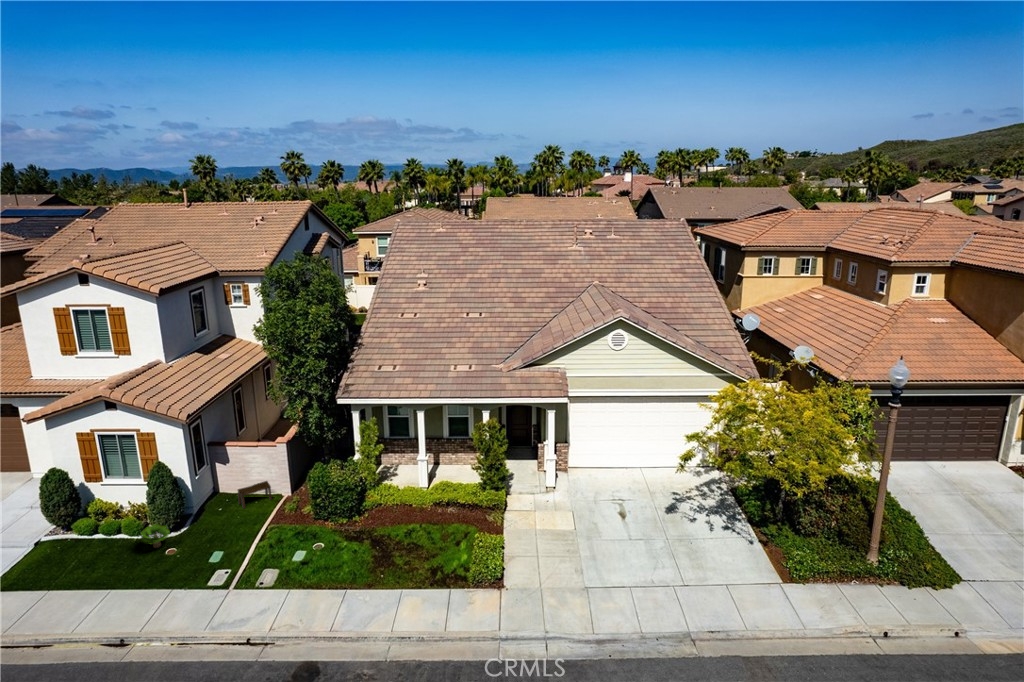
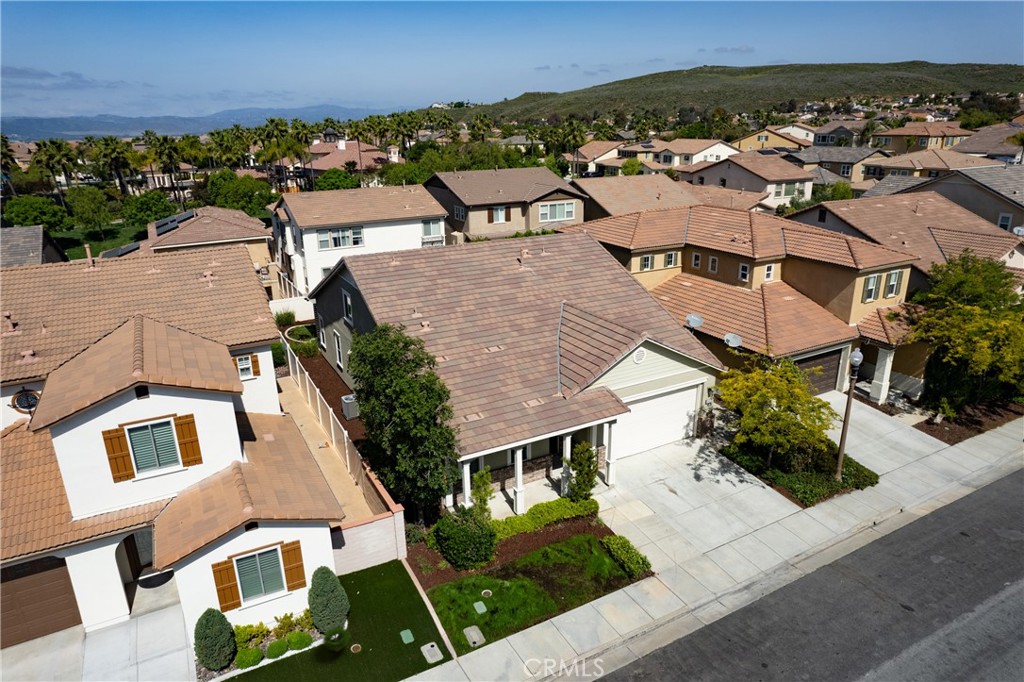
bench: present [238,481,272,508] -> none [366,550,395,584]

